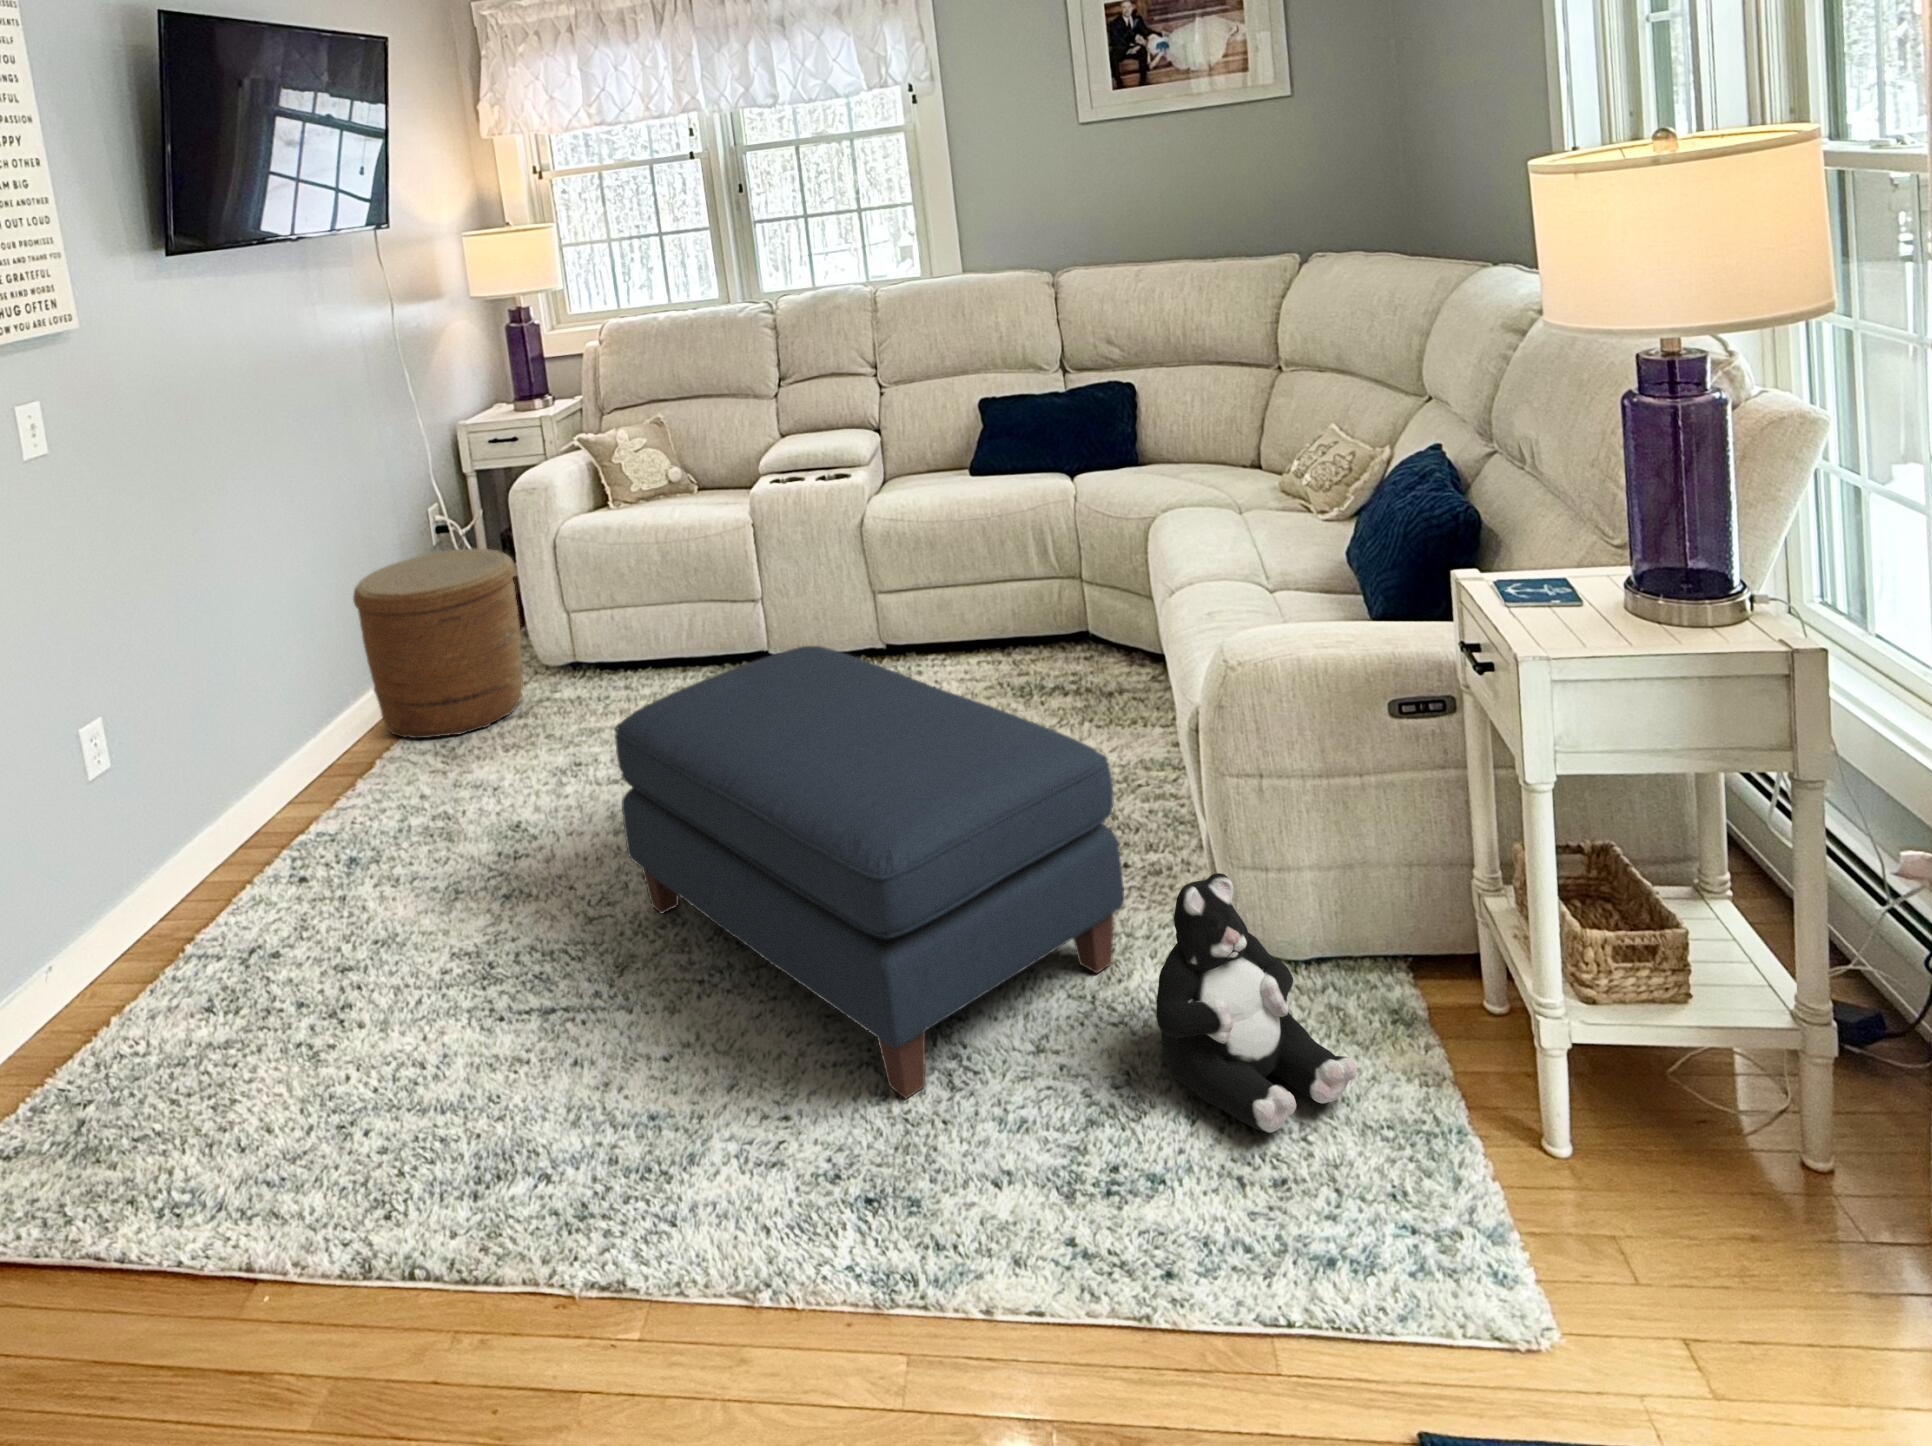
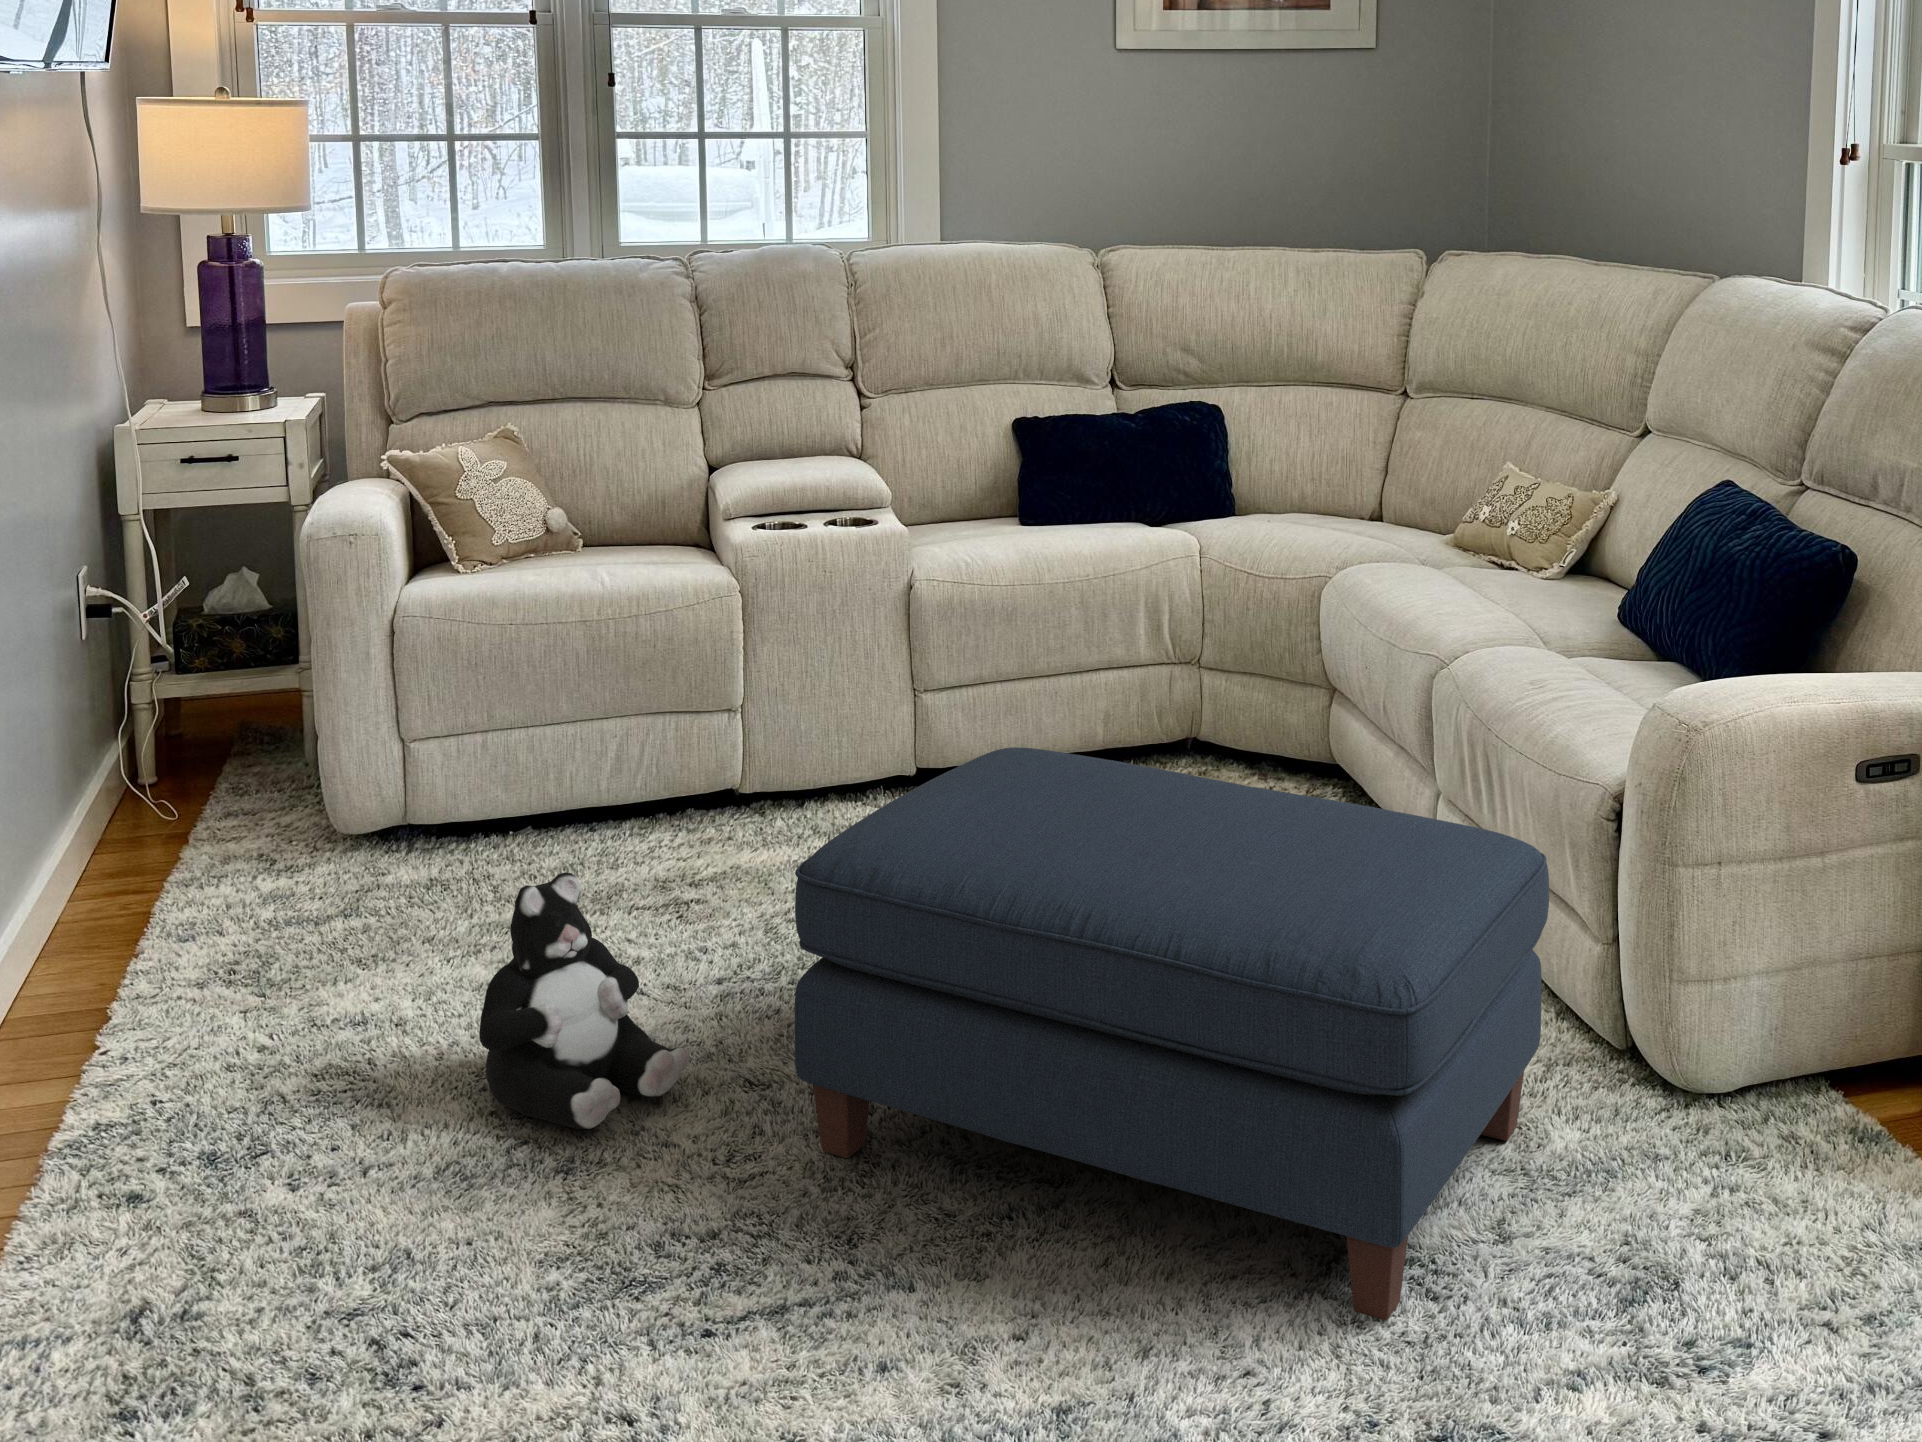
woven basket: present [353,549,523,738] -> none [37,634,343,964]
plush toy: present [1157,873,1357,1133] -> present [479,872,690,1129]

